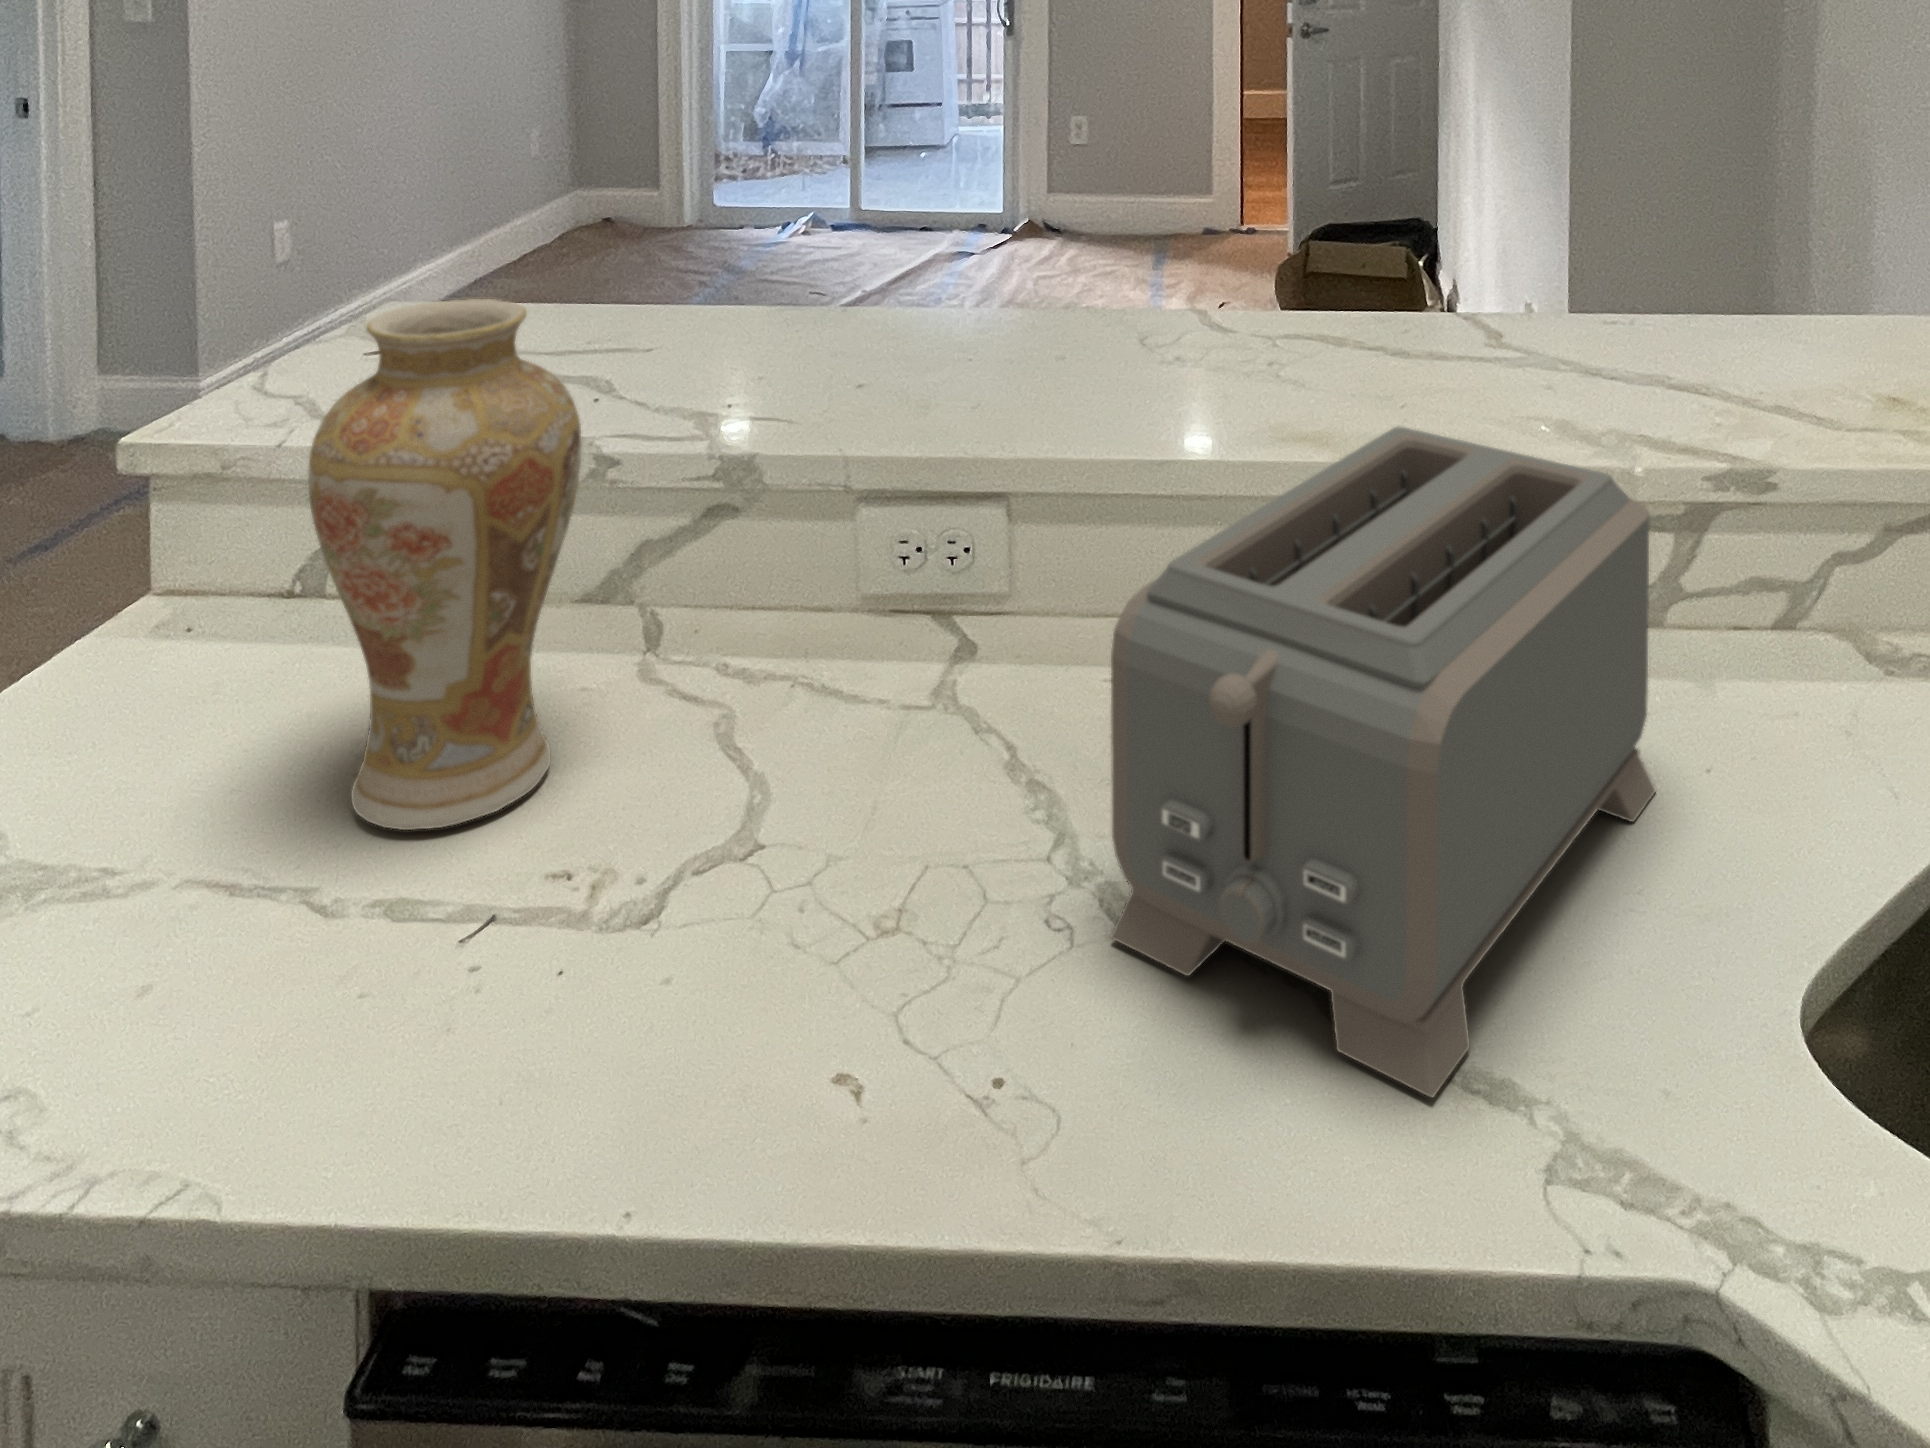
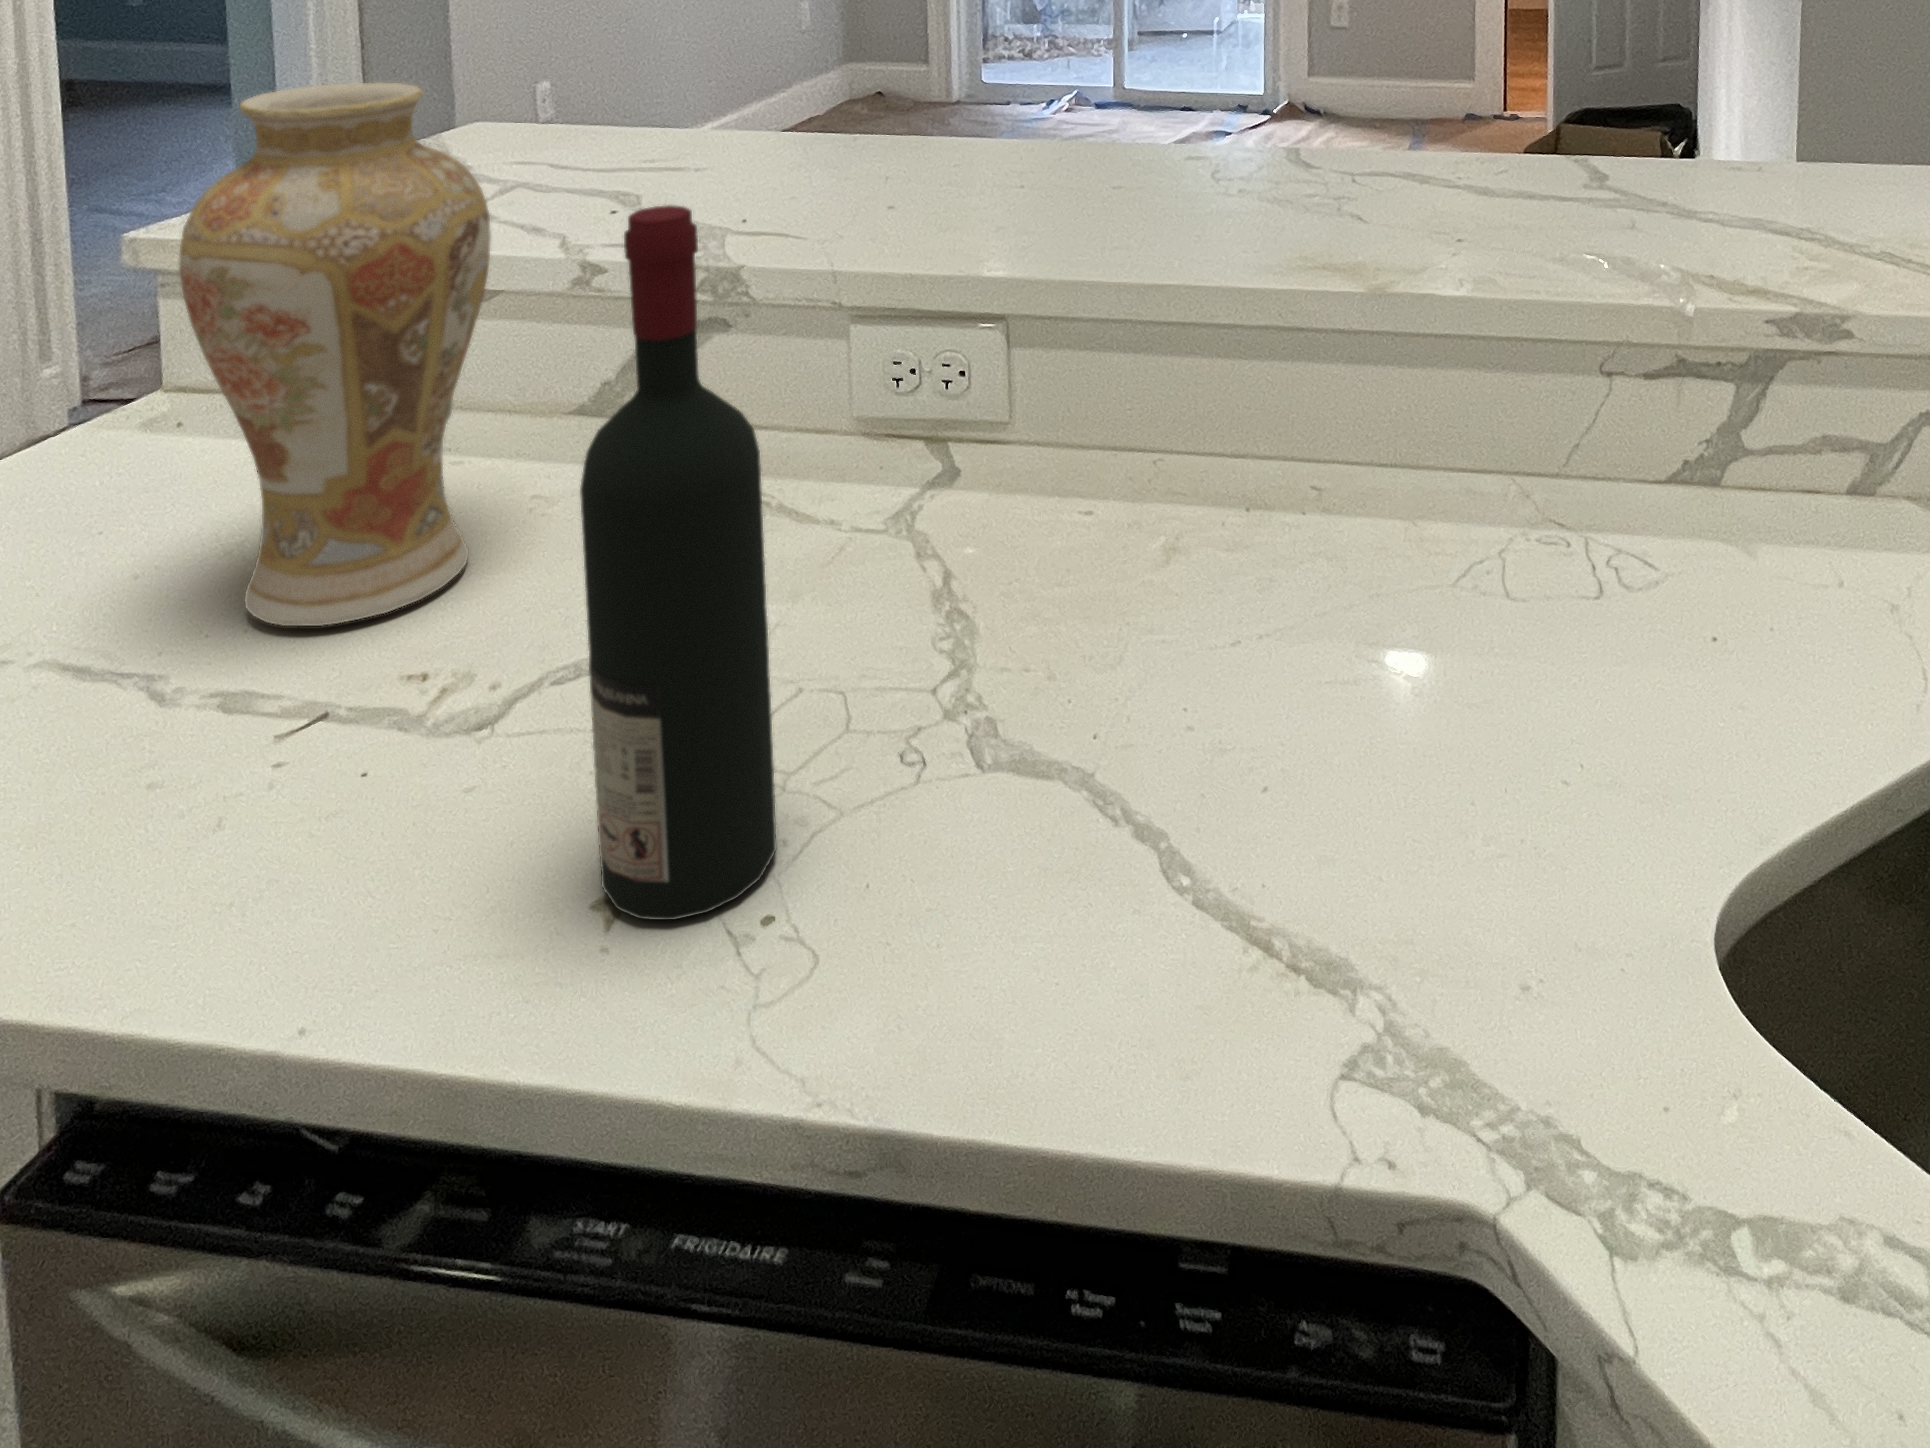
toaster: present [1111,426,1656,1098] -> none [953,245,1641,970]
wine bottle: none [825,437,979,1092] -> present [580,205,776,920]

